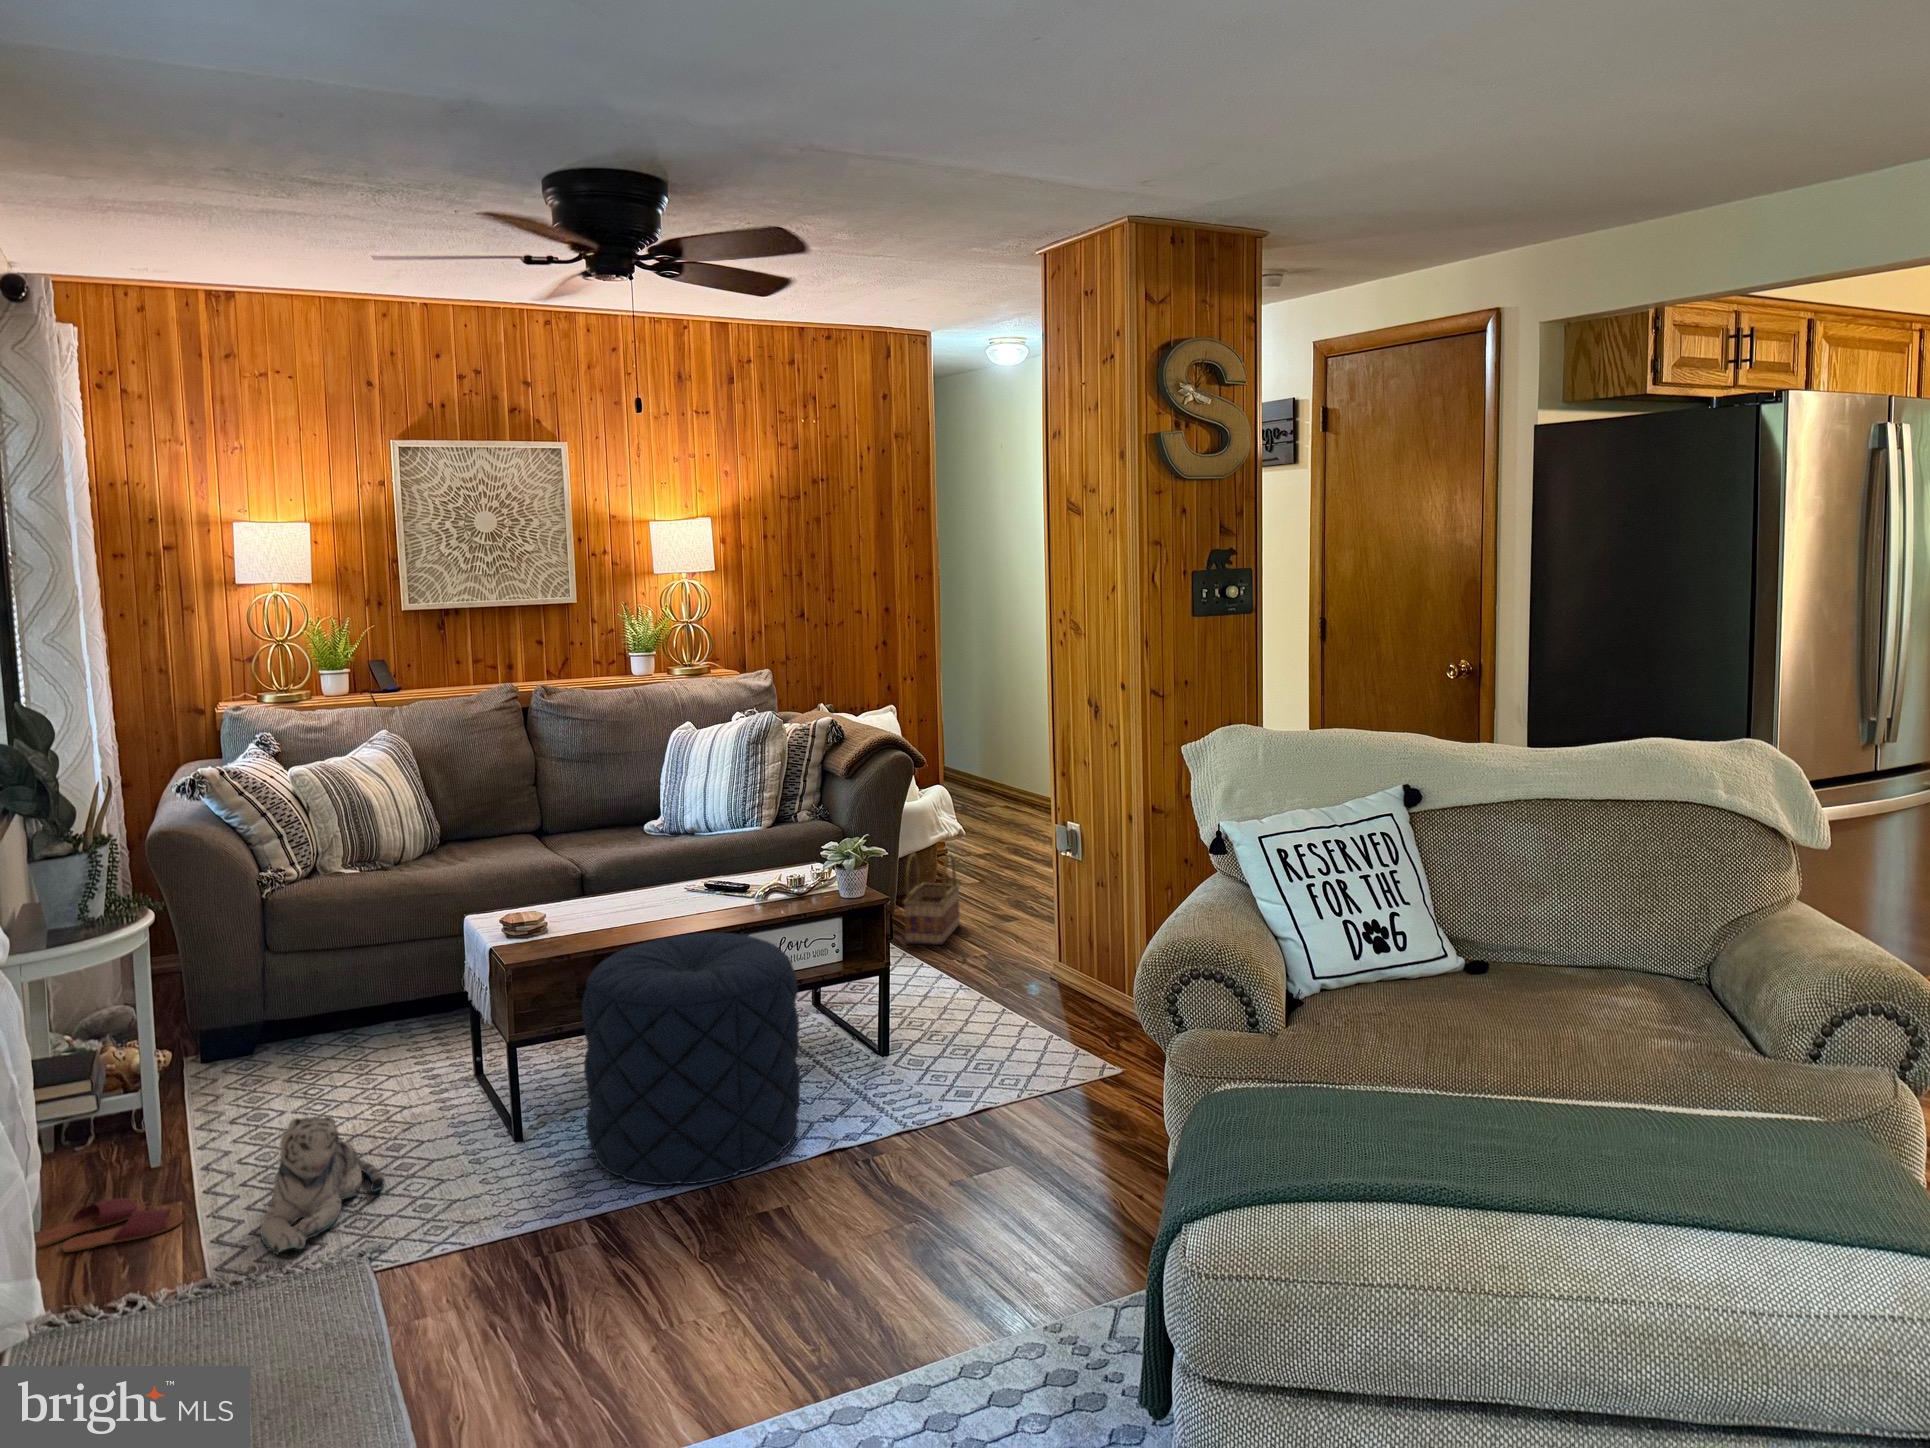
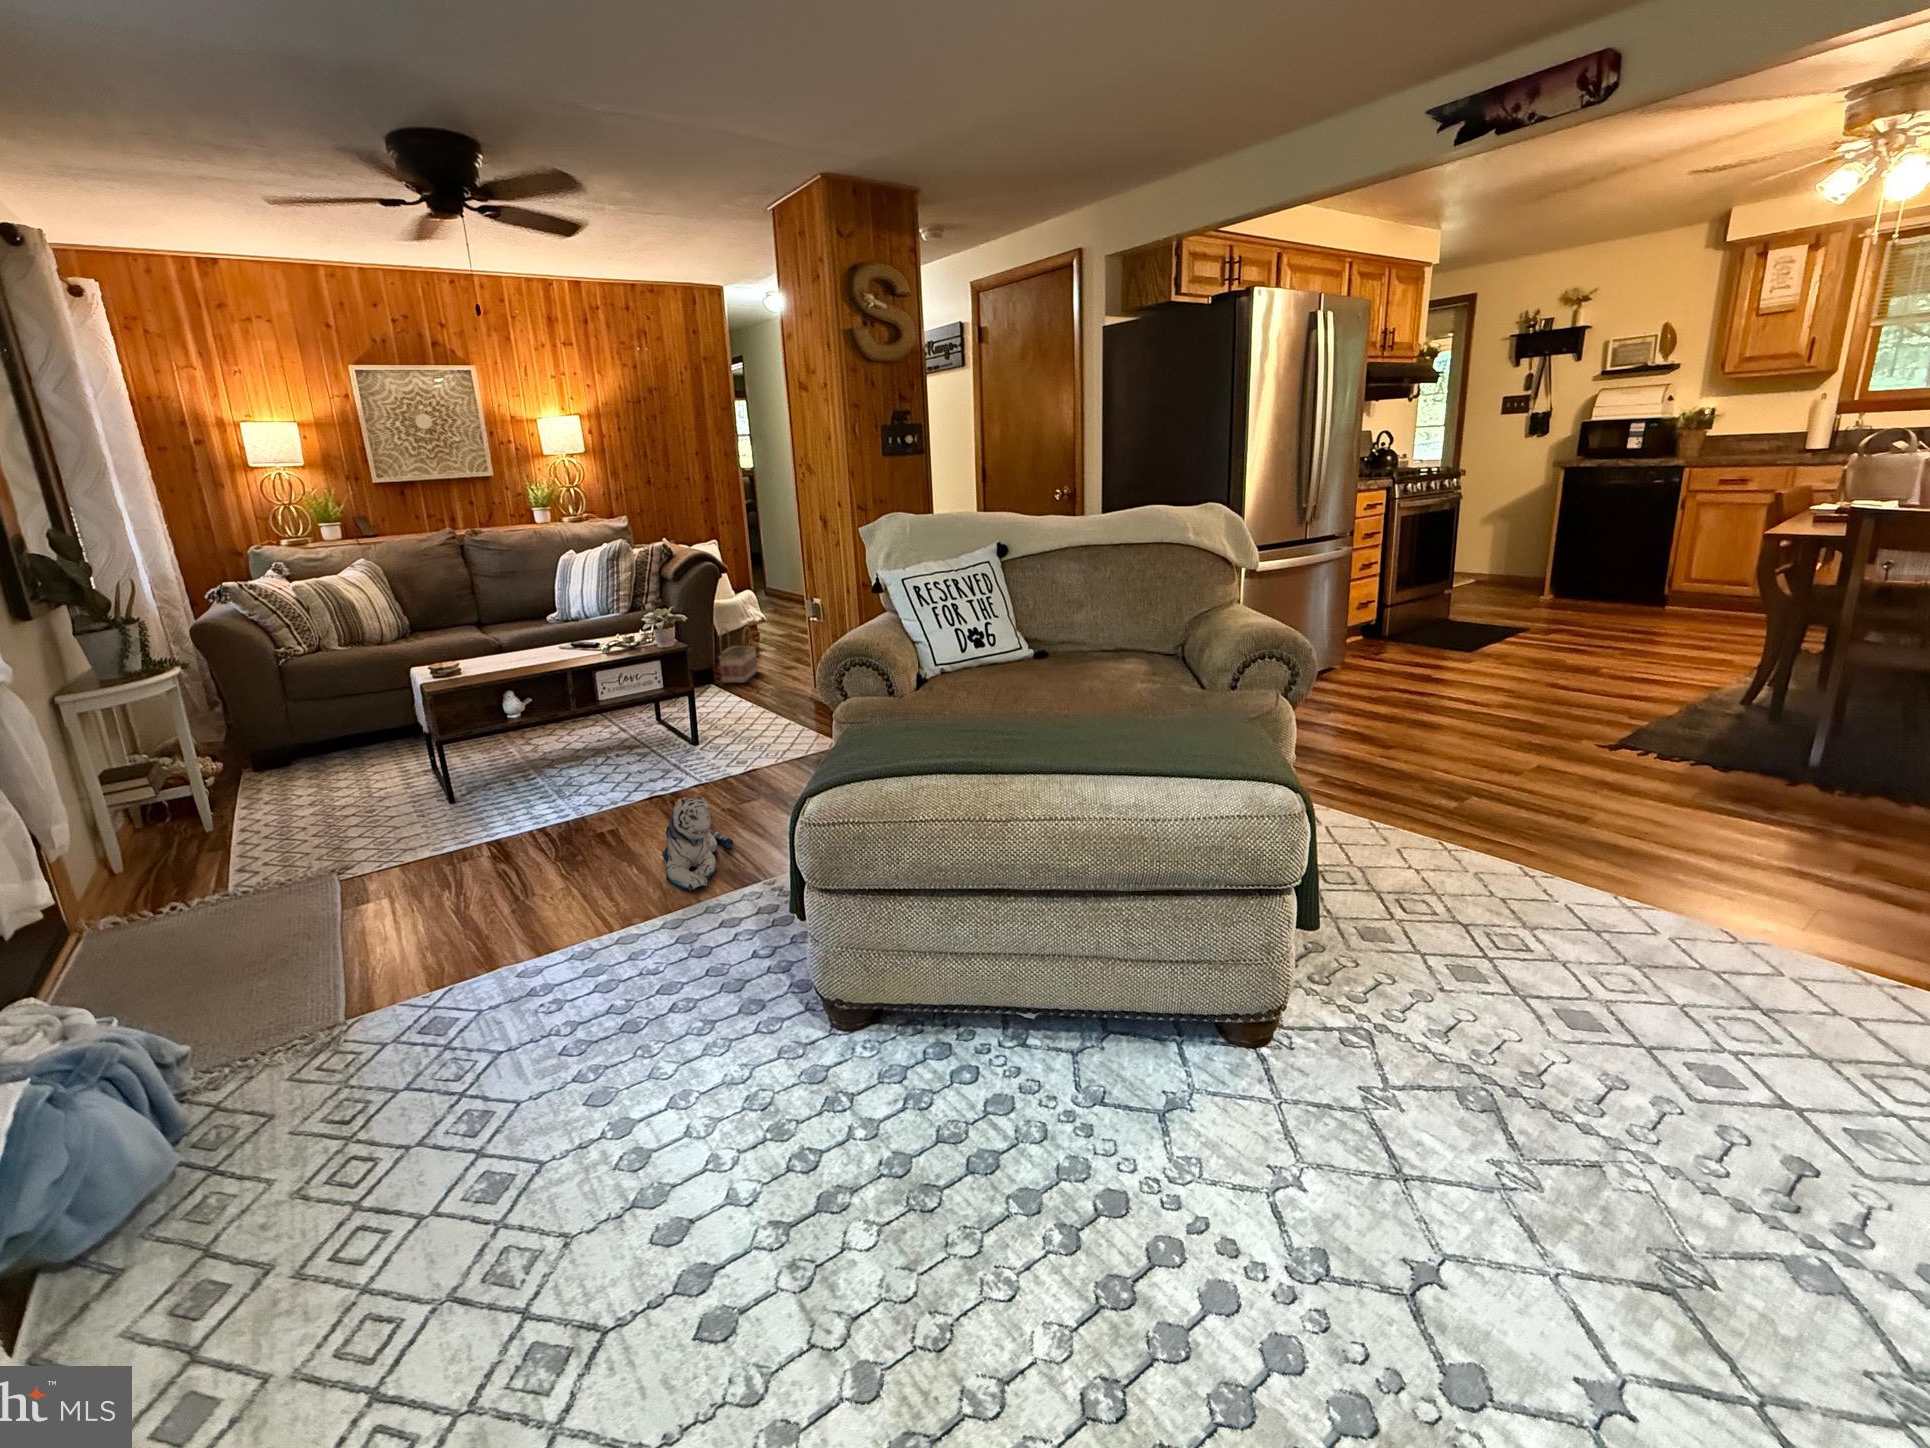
pouf: present [582,933,800,1185] -> none [480,668,635,822]
plush toy: present [260,1117,384,1255] -> present [662,797,734,891]
slippers: present [37,1198,184,1252] -> none [114,851,224,884]

